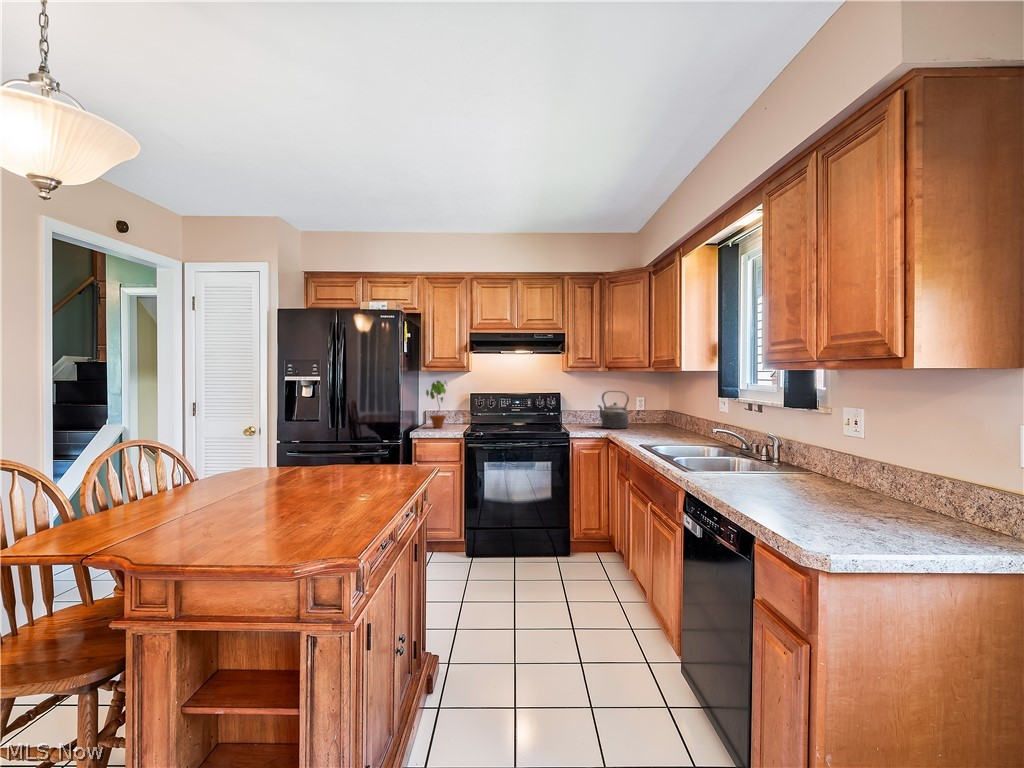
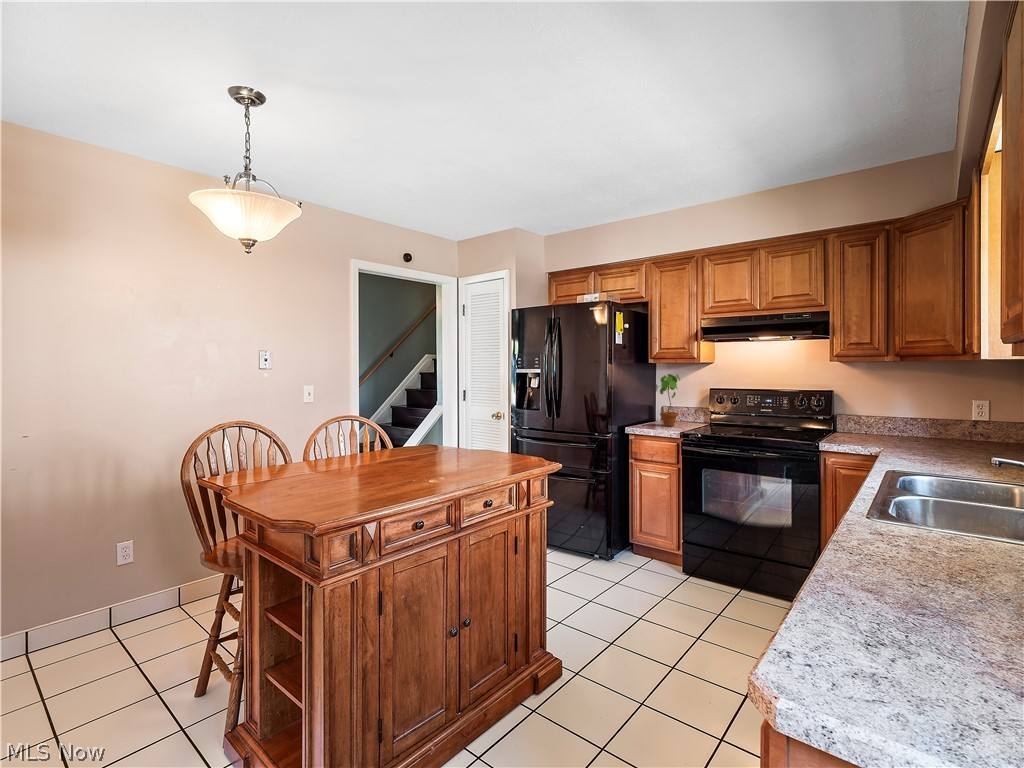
kettle: present [598,391,629,429] -> none [890,389,940,444]

